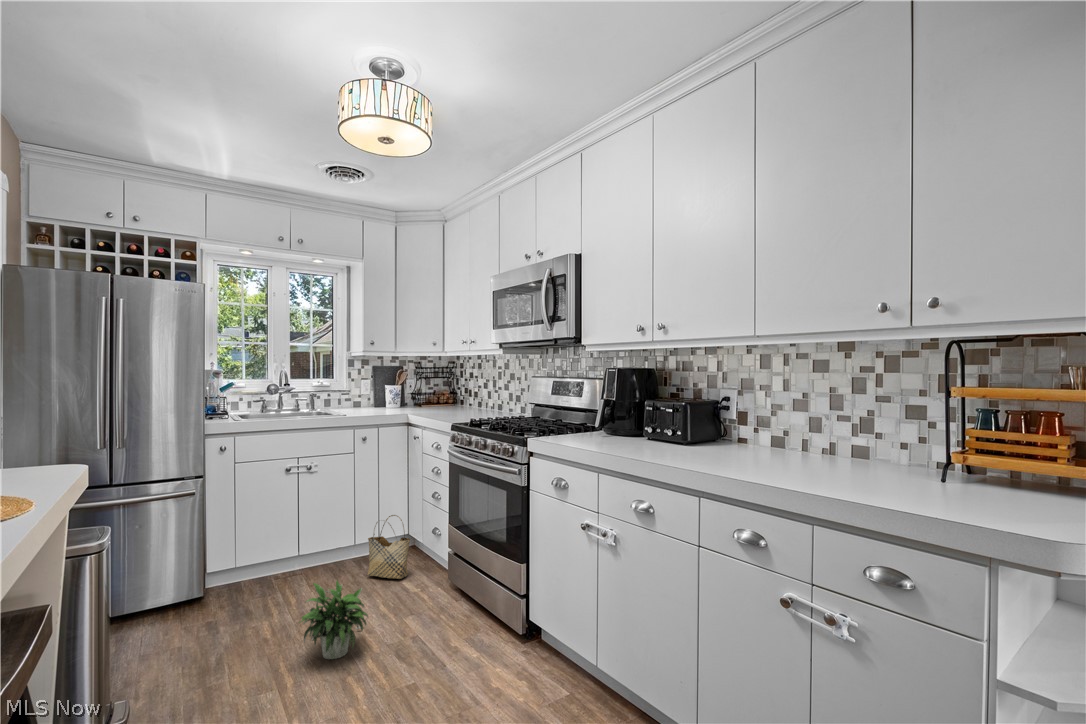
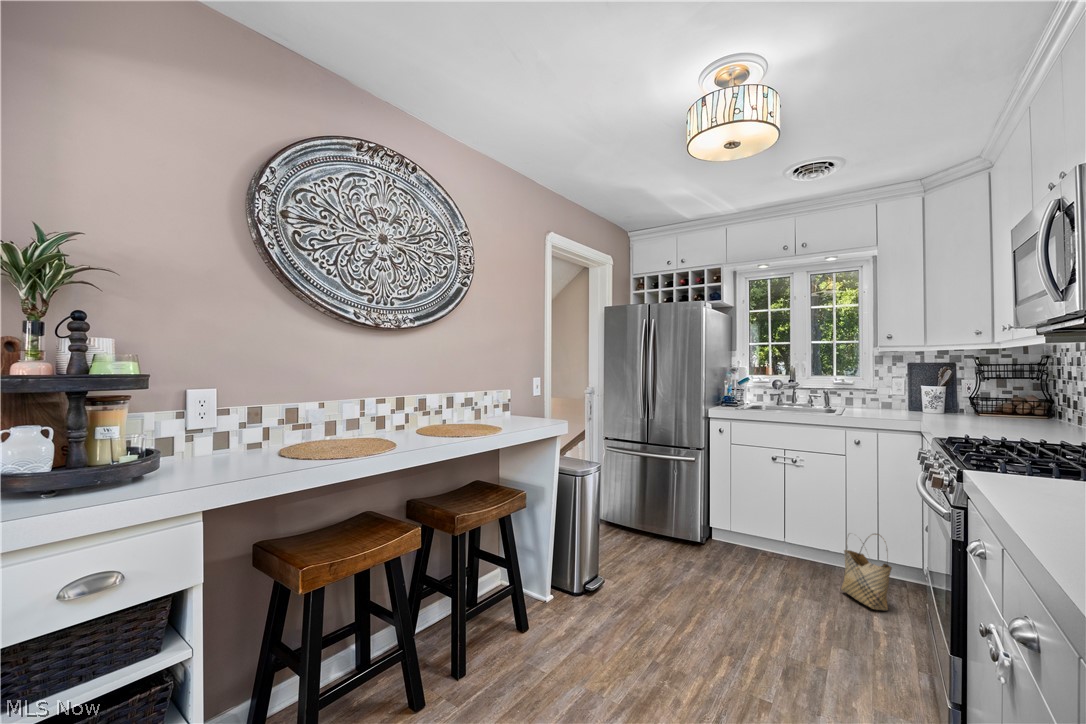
potted plant: present [299,581,368,659] -> none [704,561,781,640]

